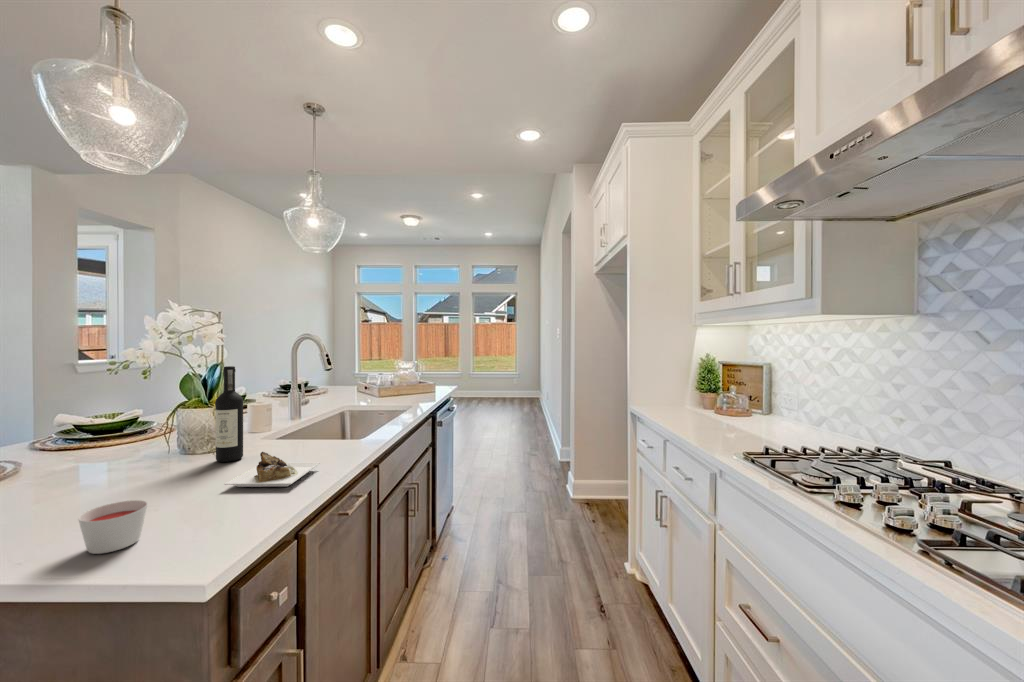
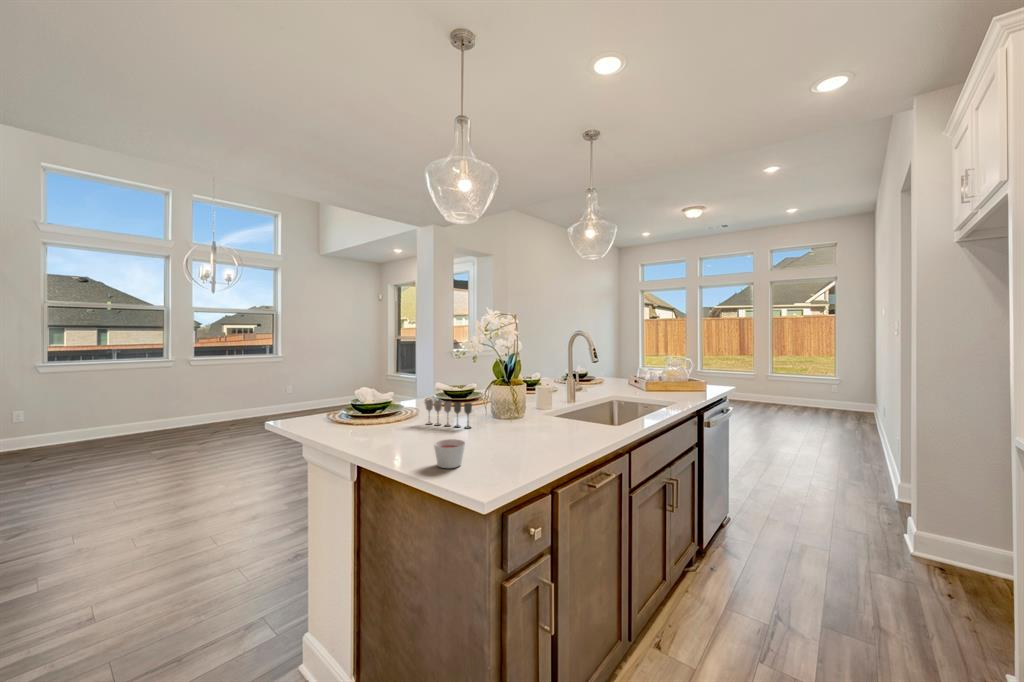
wine bottle: present [215,366,320,487] -> none [511,356,577,452]
wine glass: none [40,438,146,484] -> present [425,400,472,428]

